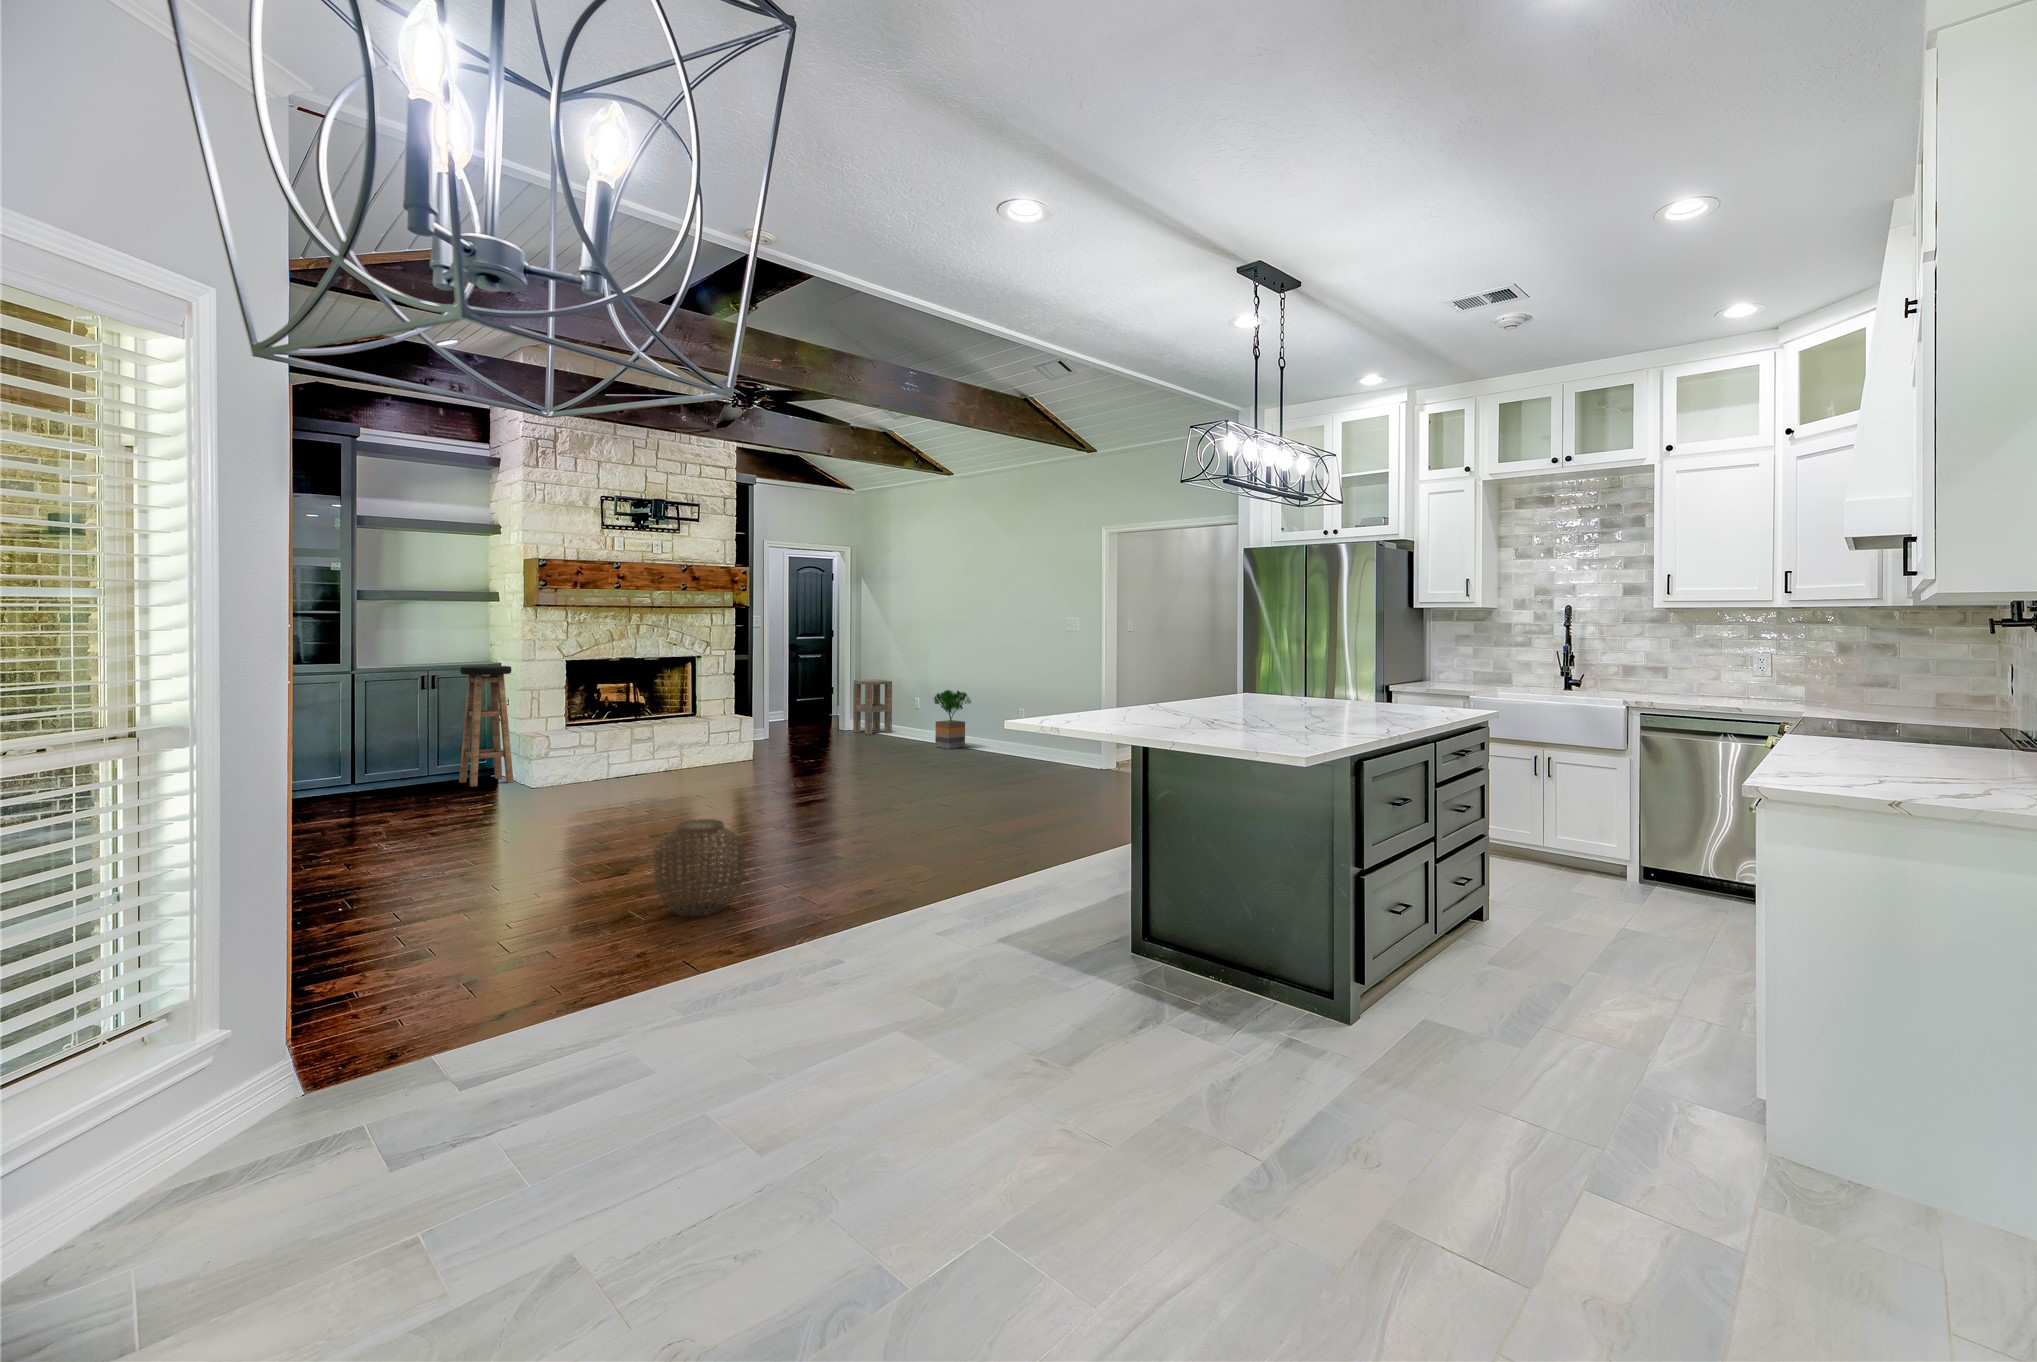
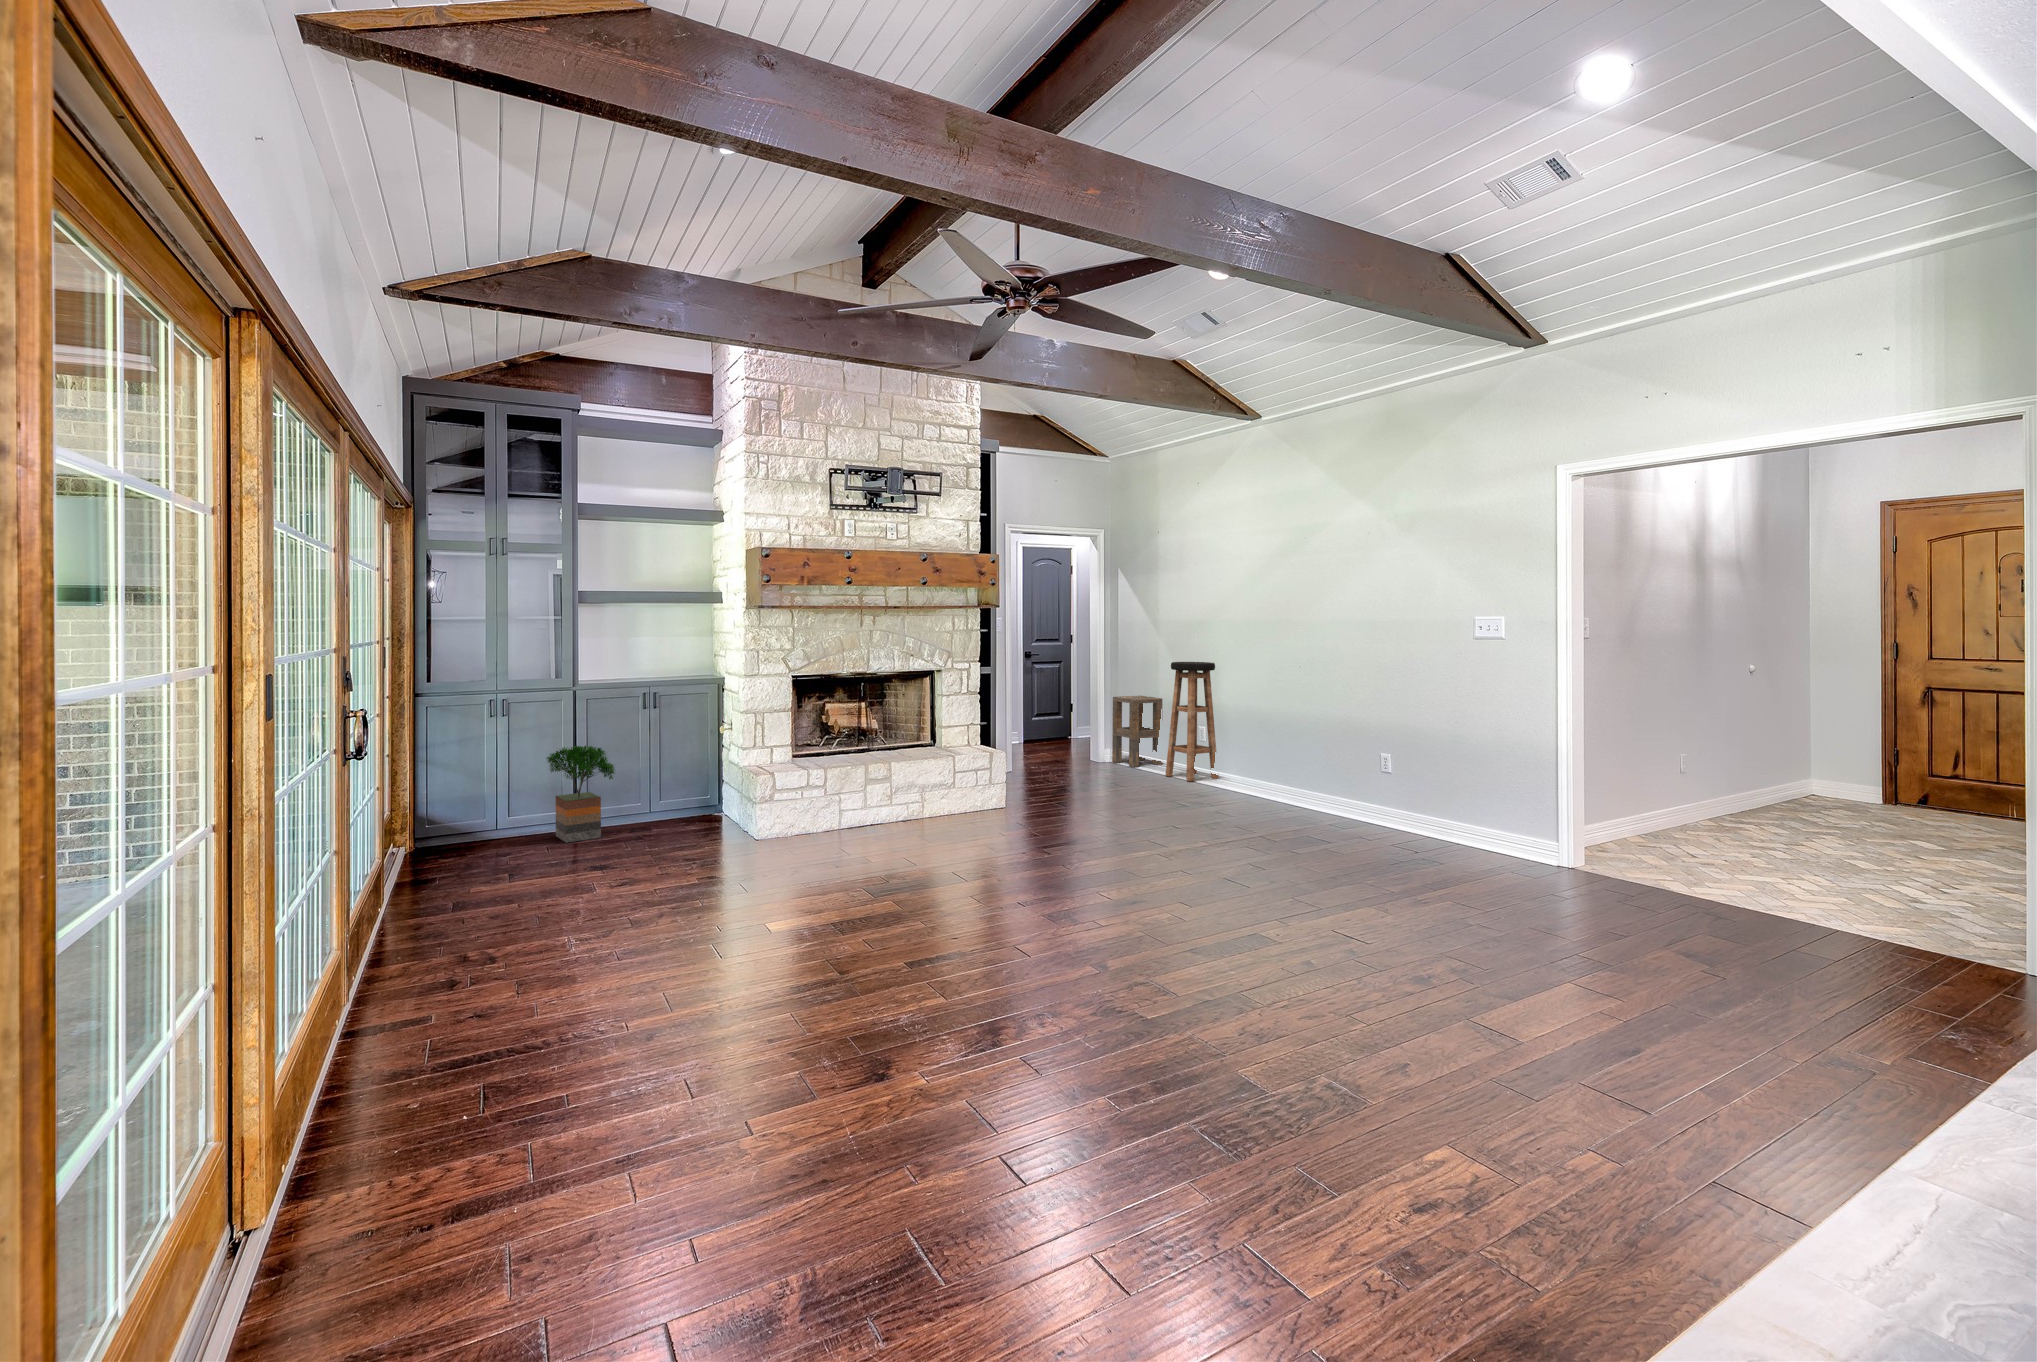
bar stool: present [459,666,513,787] -> present [1166,662,1219,782]
potted tree: present [934,690,971,749] -> present [547,746,615,843]
woven basket: present [654,819,745,916] -> none [957,1013,1121,1222]

